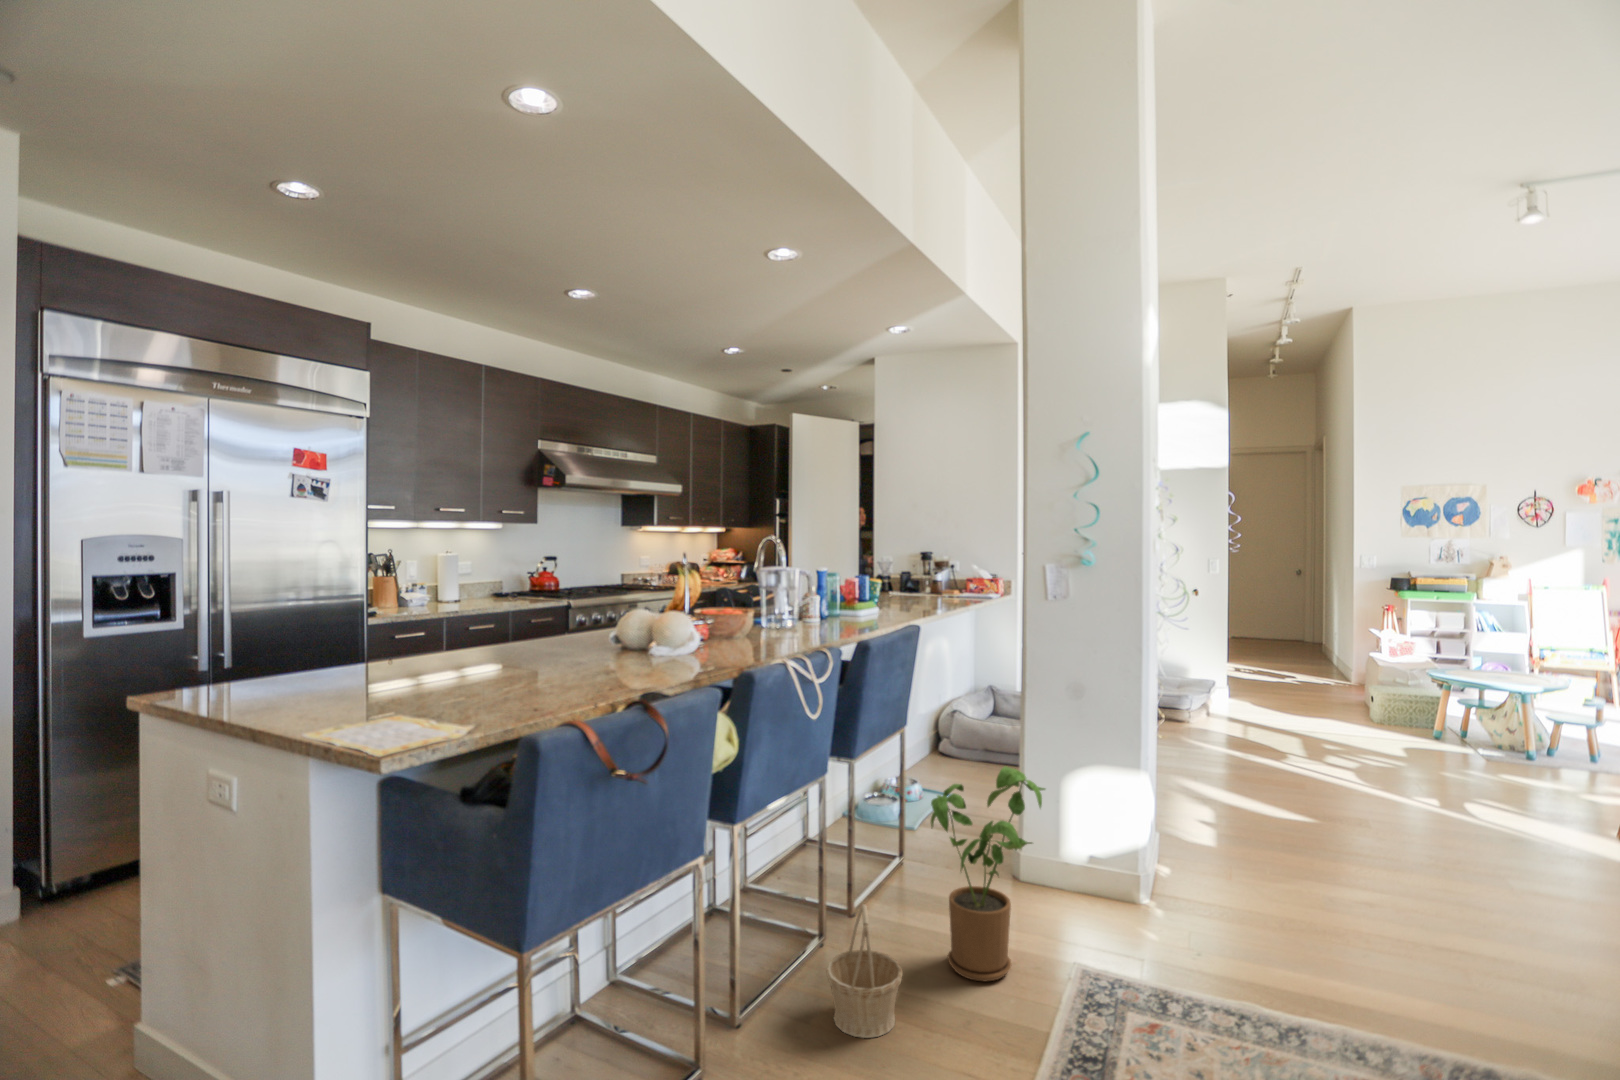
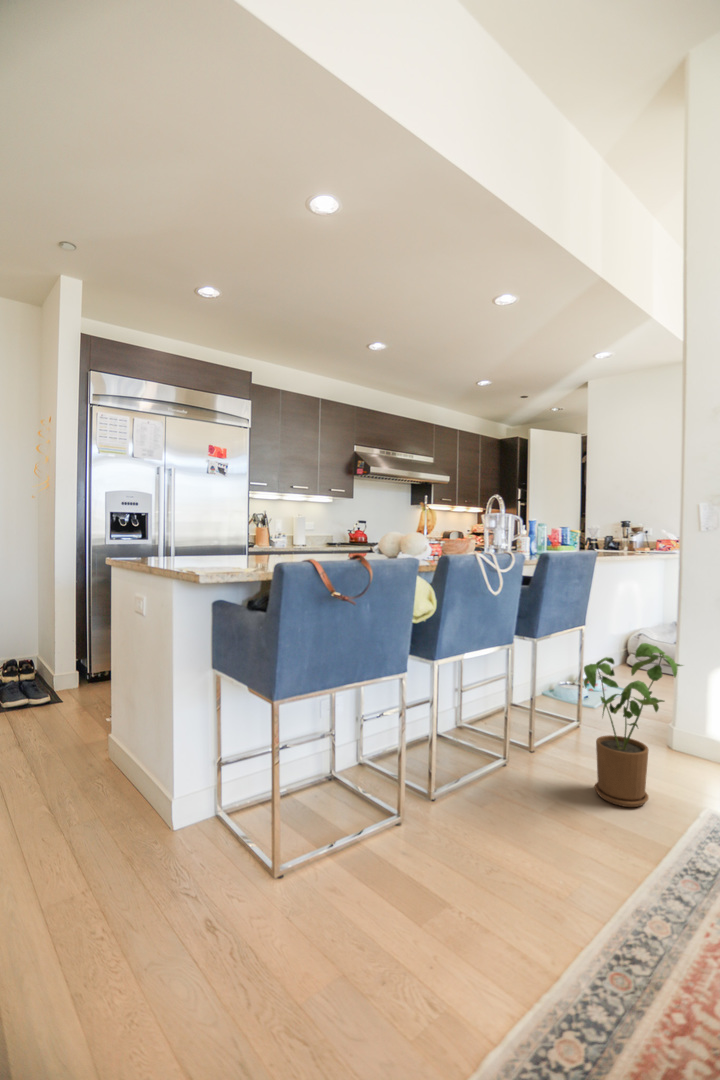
basket: present [826,904,903,1038] -> none [490,728,548,823]

